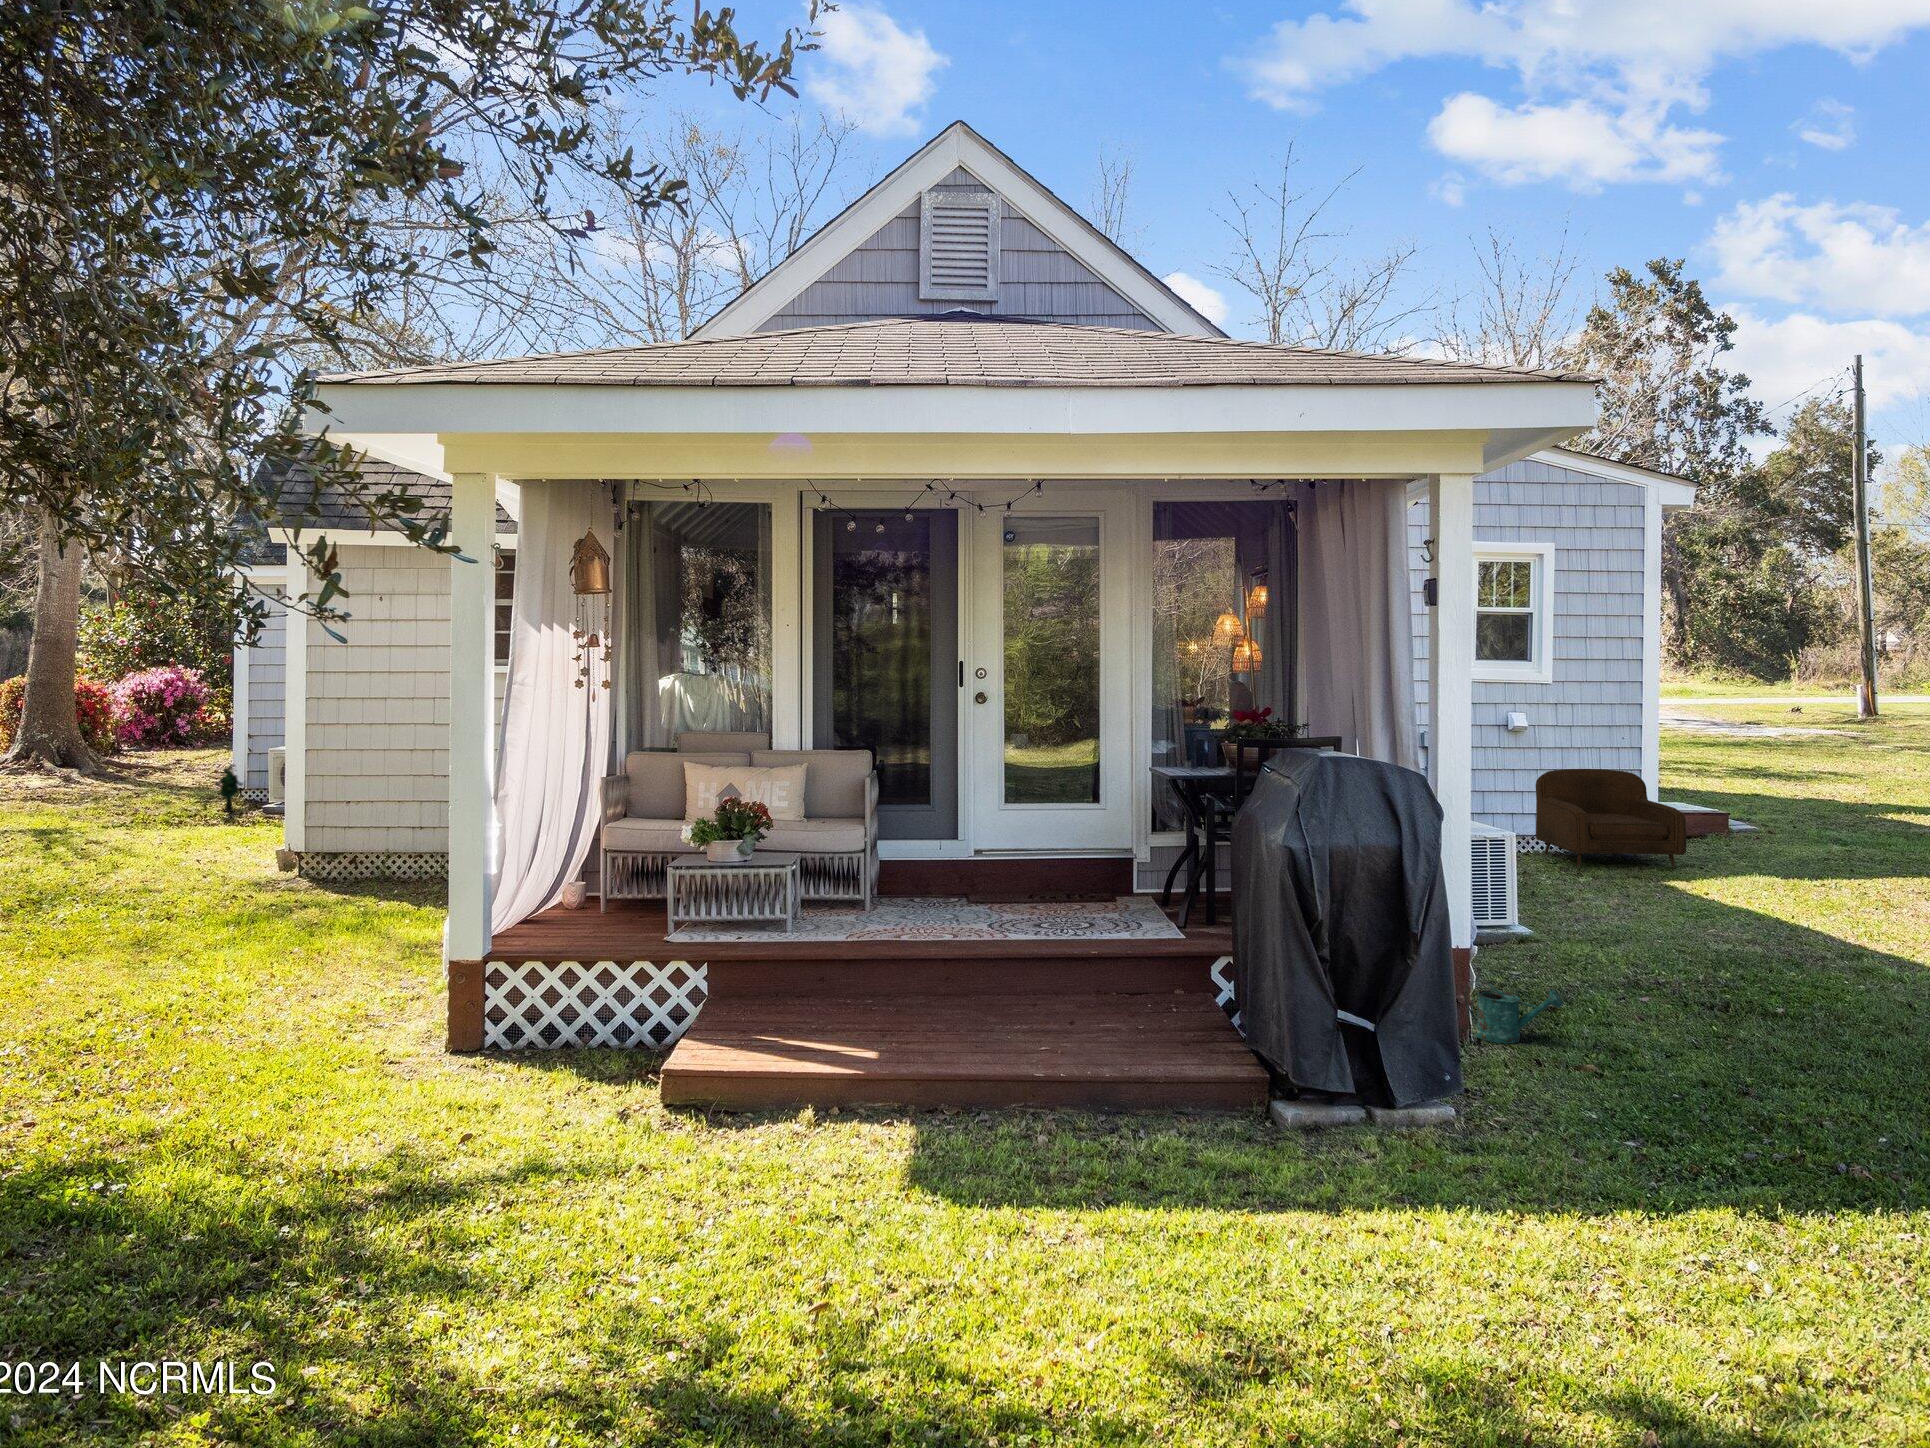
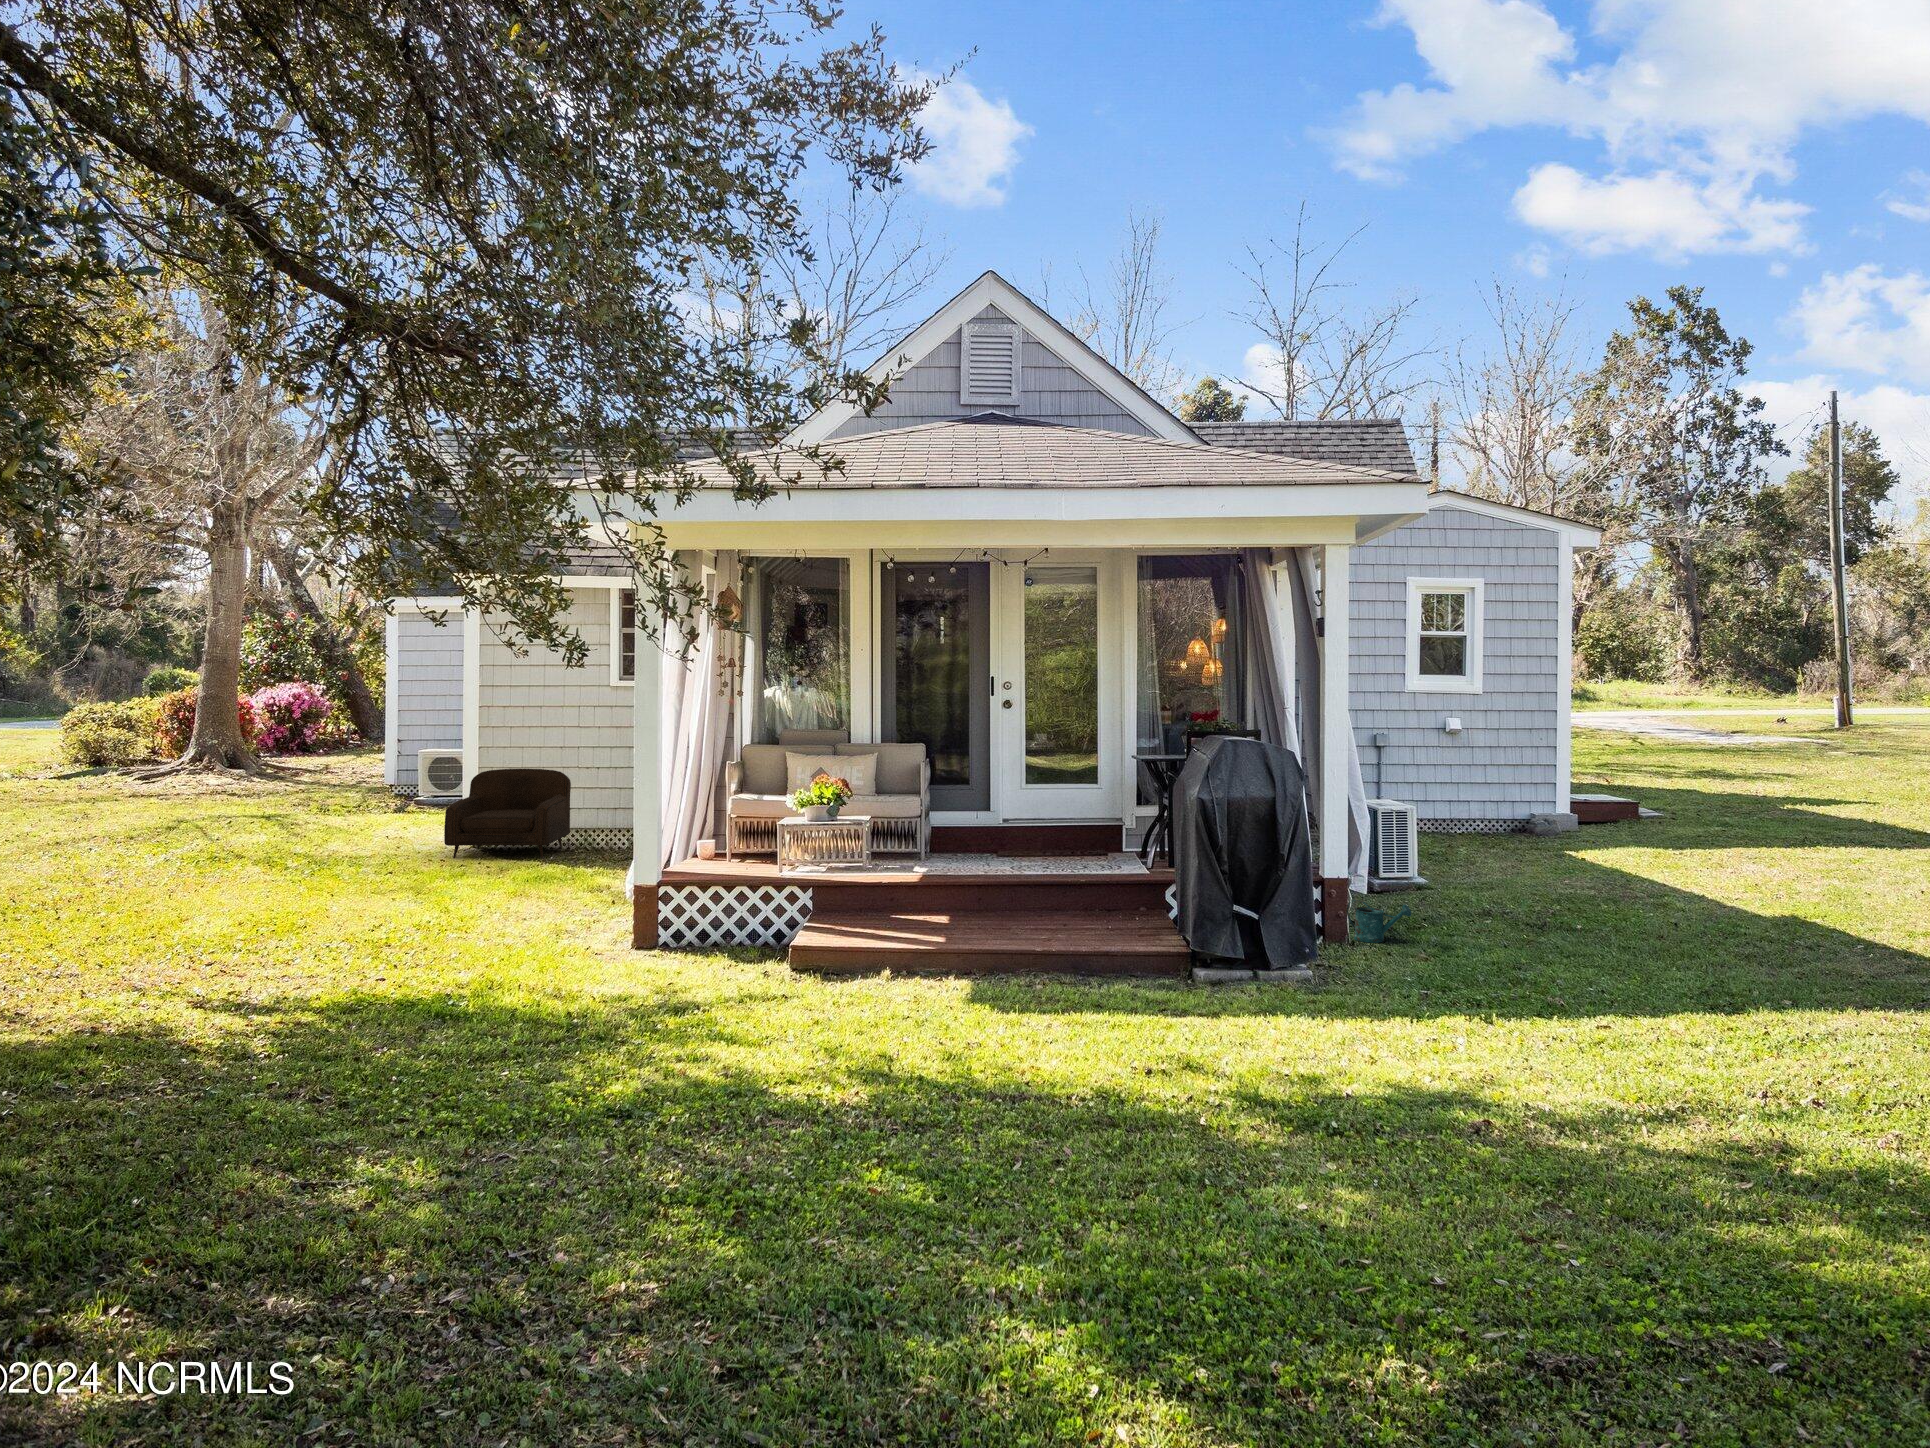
decorative plant: present [216,764,243,812] -> none [378,762,401,803]
armchair: present [1535,769,1687,868] -> present [444,769,571,858]

